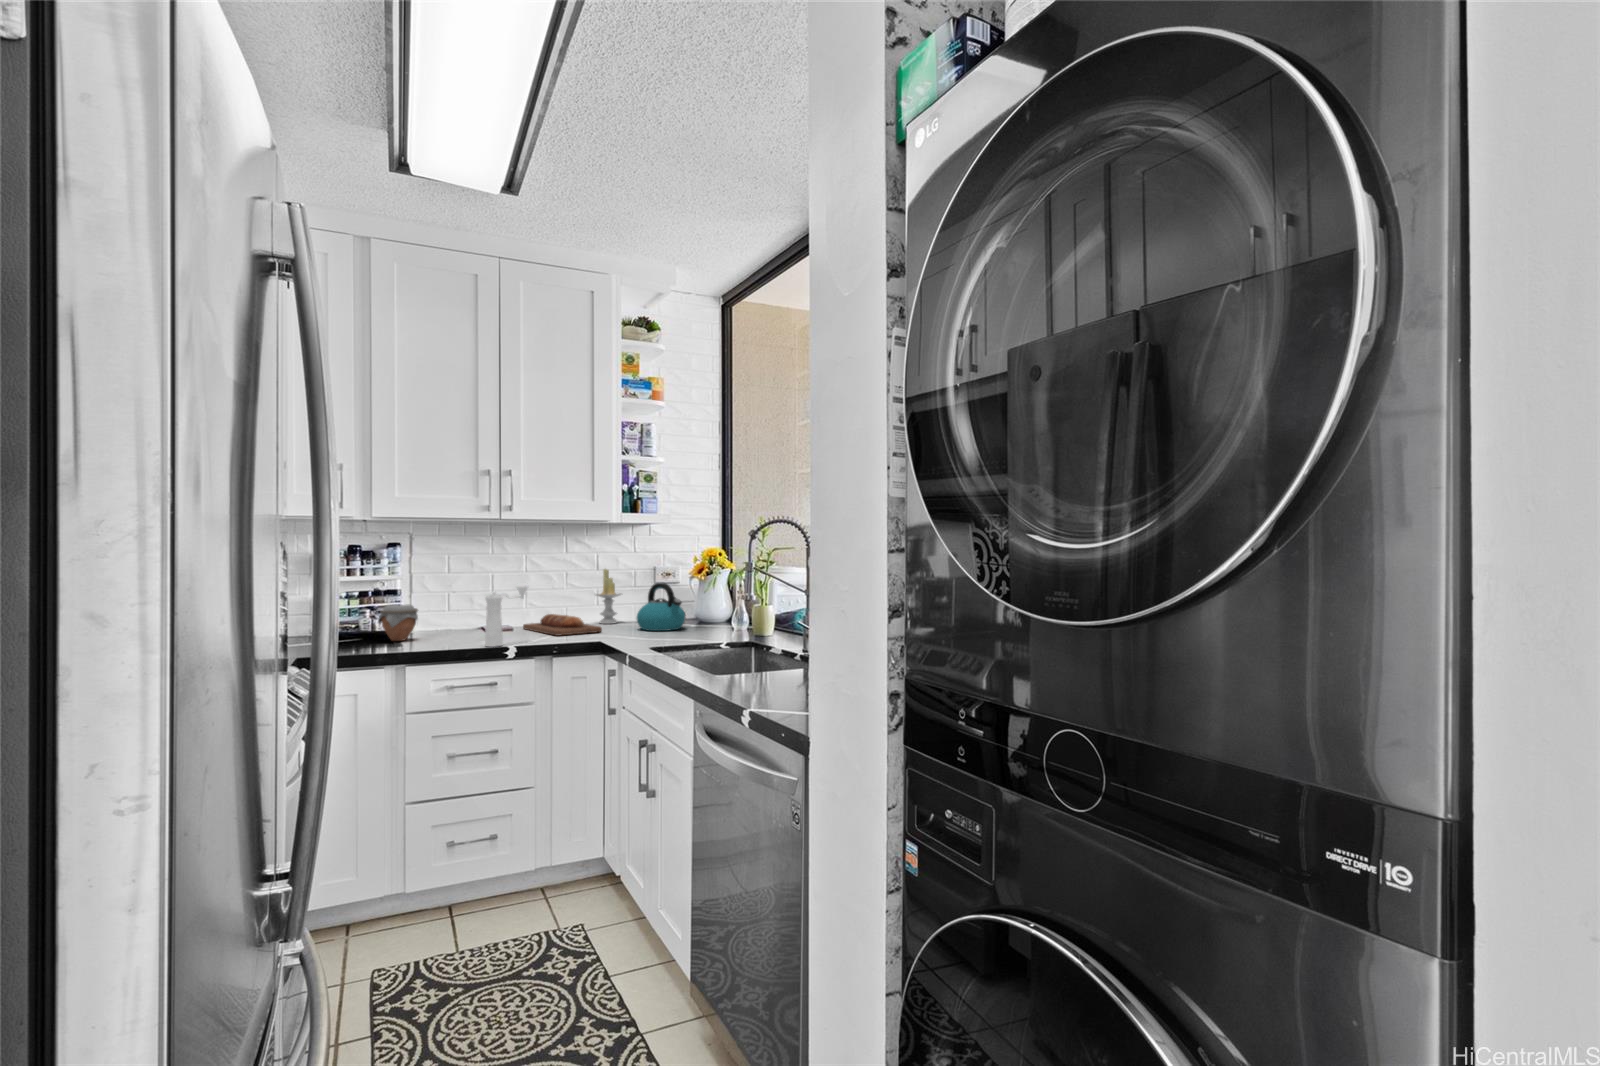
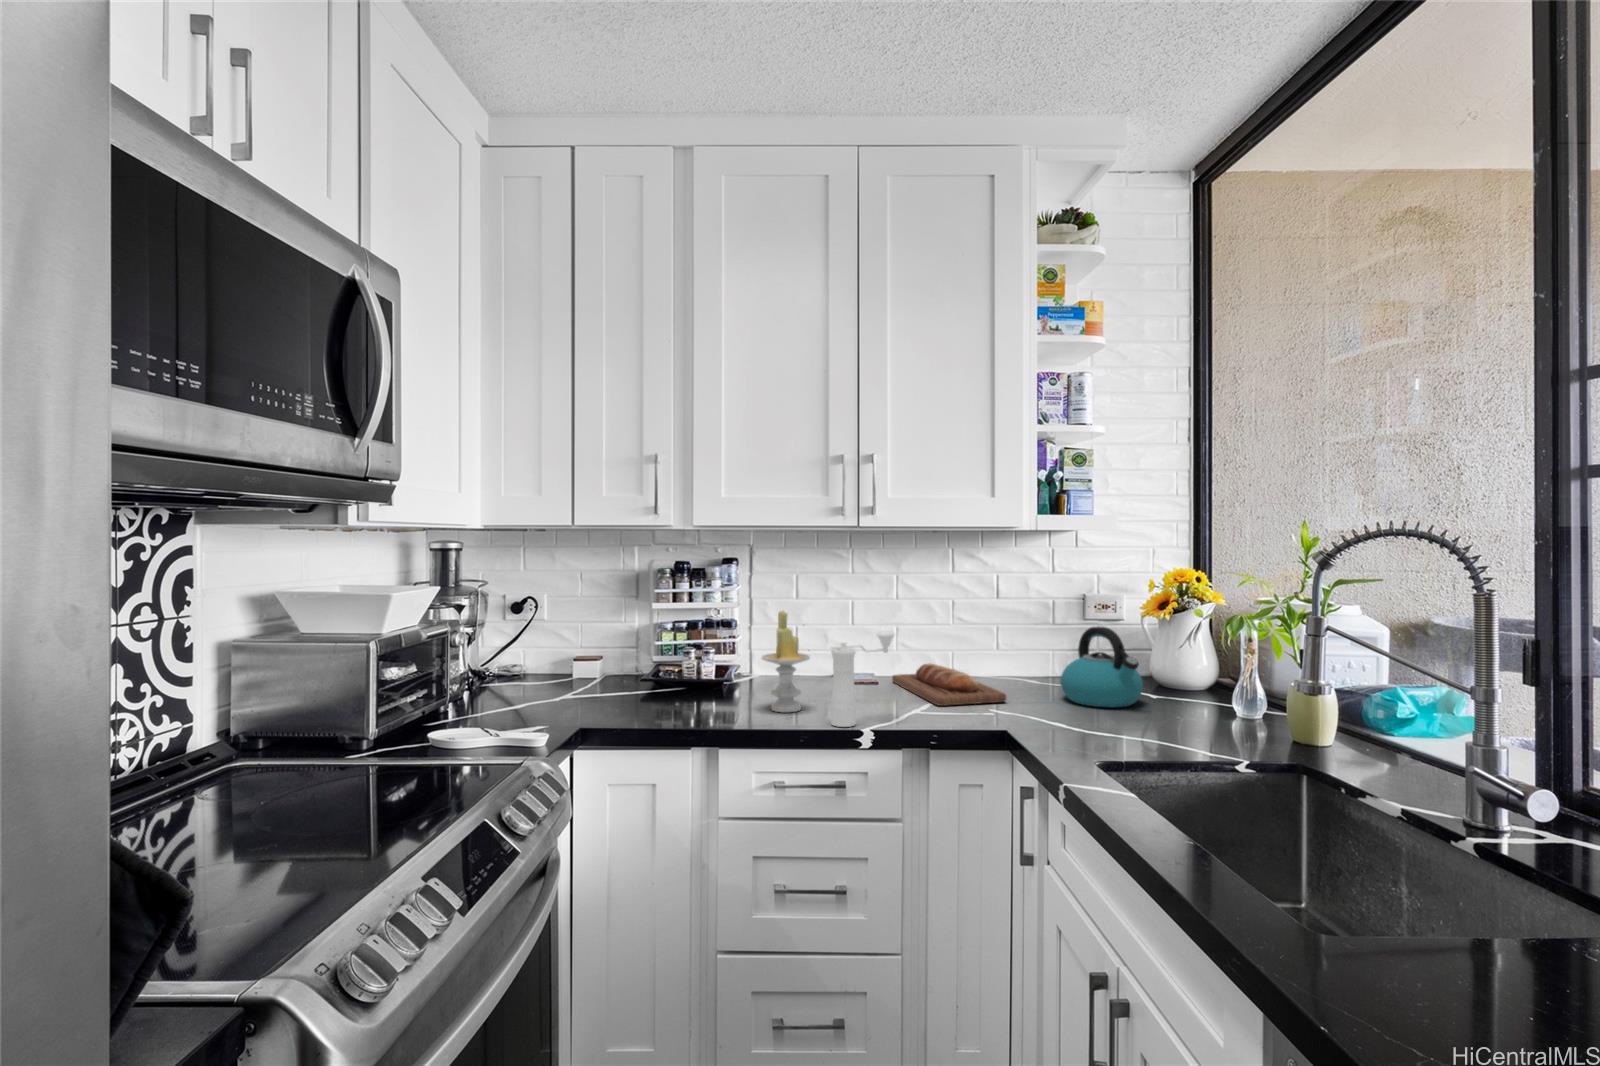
candle: present [596,569,622,624] -> present [762,611,810,712]
jar: present [378,604,418,641] -> none [700,645,751,698]

